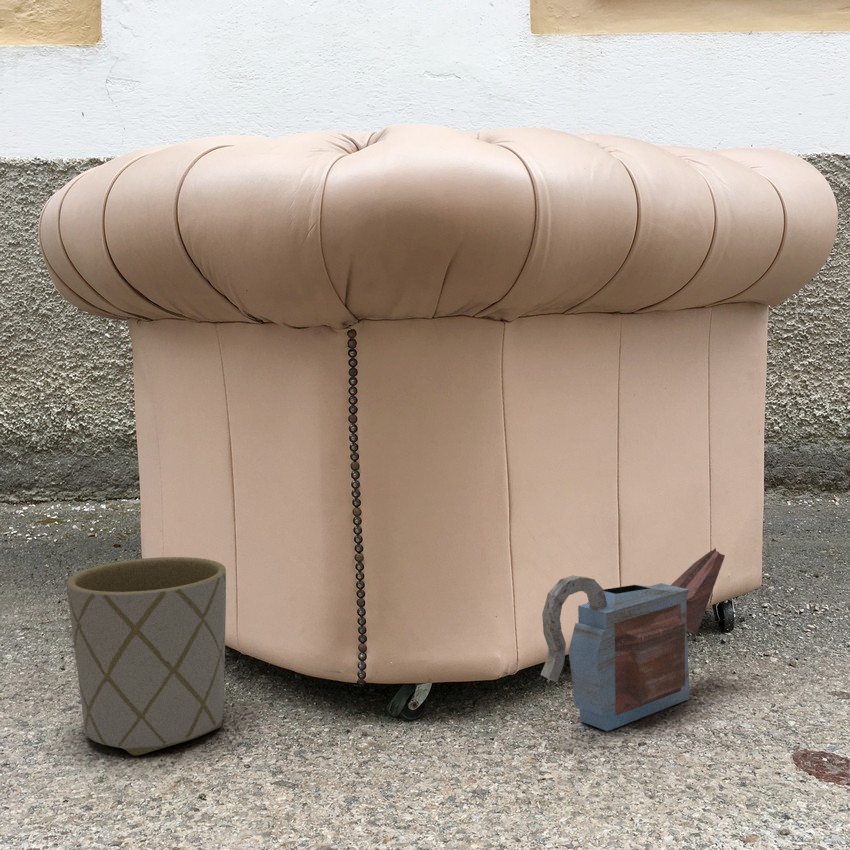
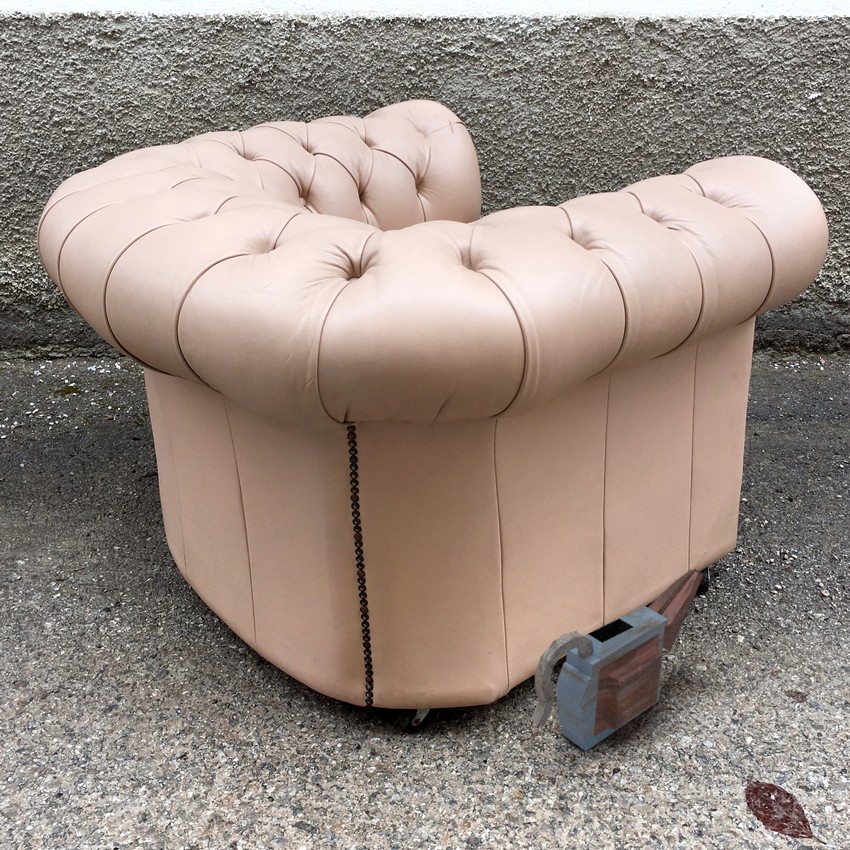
planter: present [67,557,226,755] -> none [97,581,247,779]

